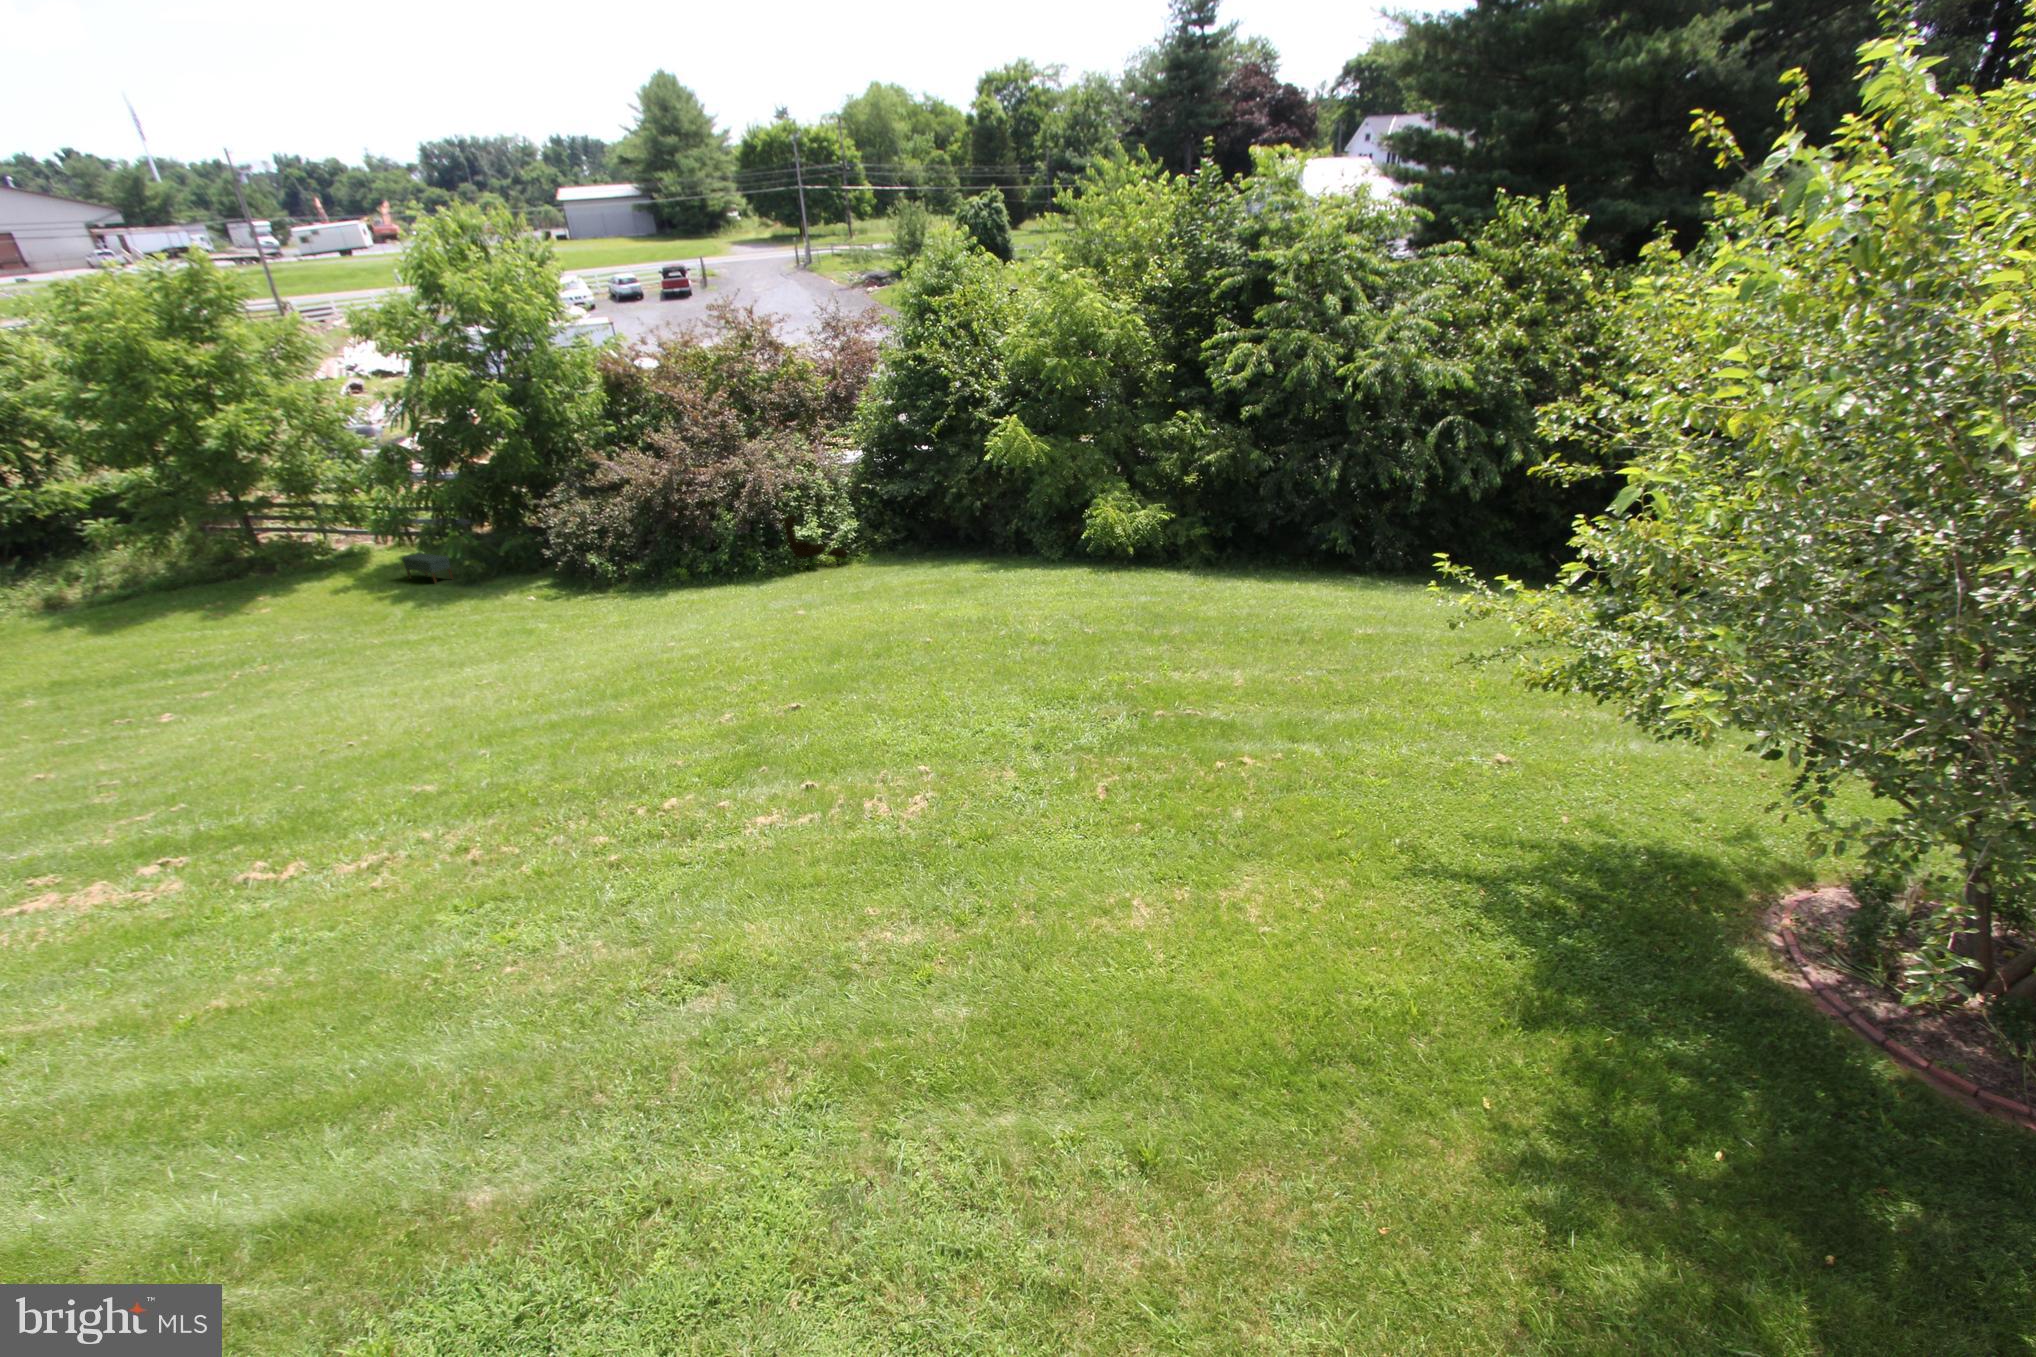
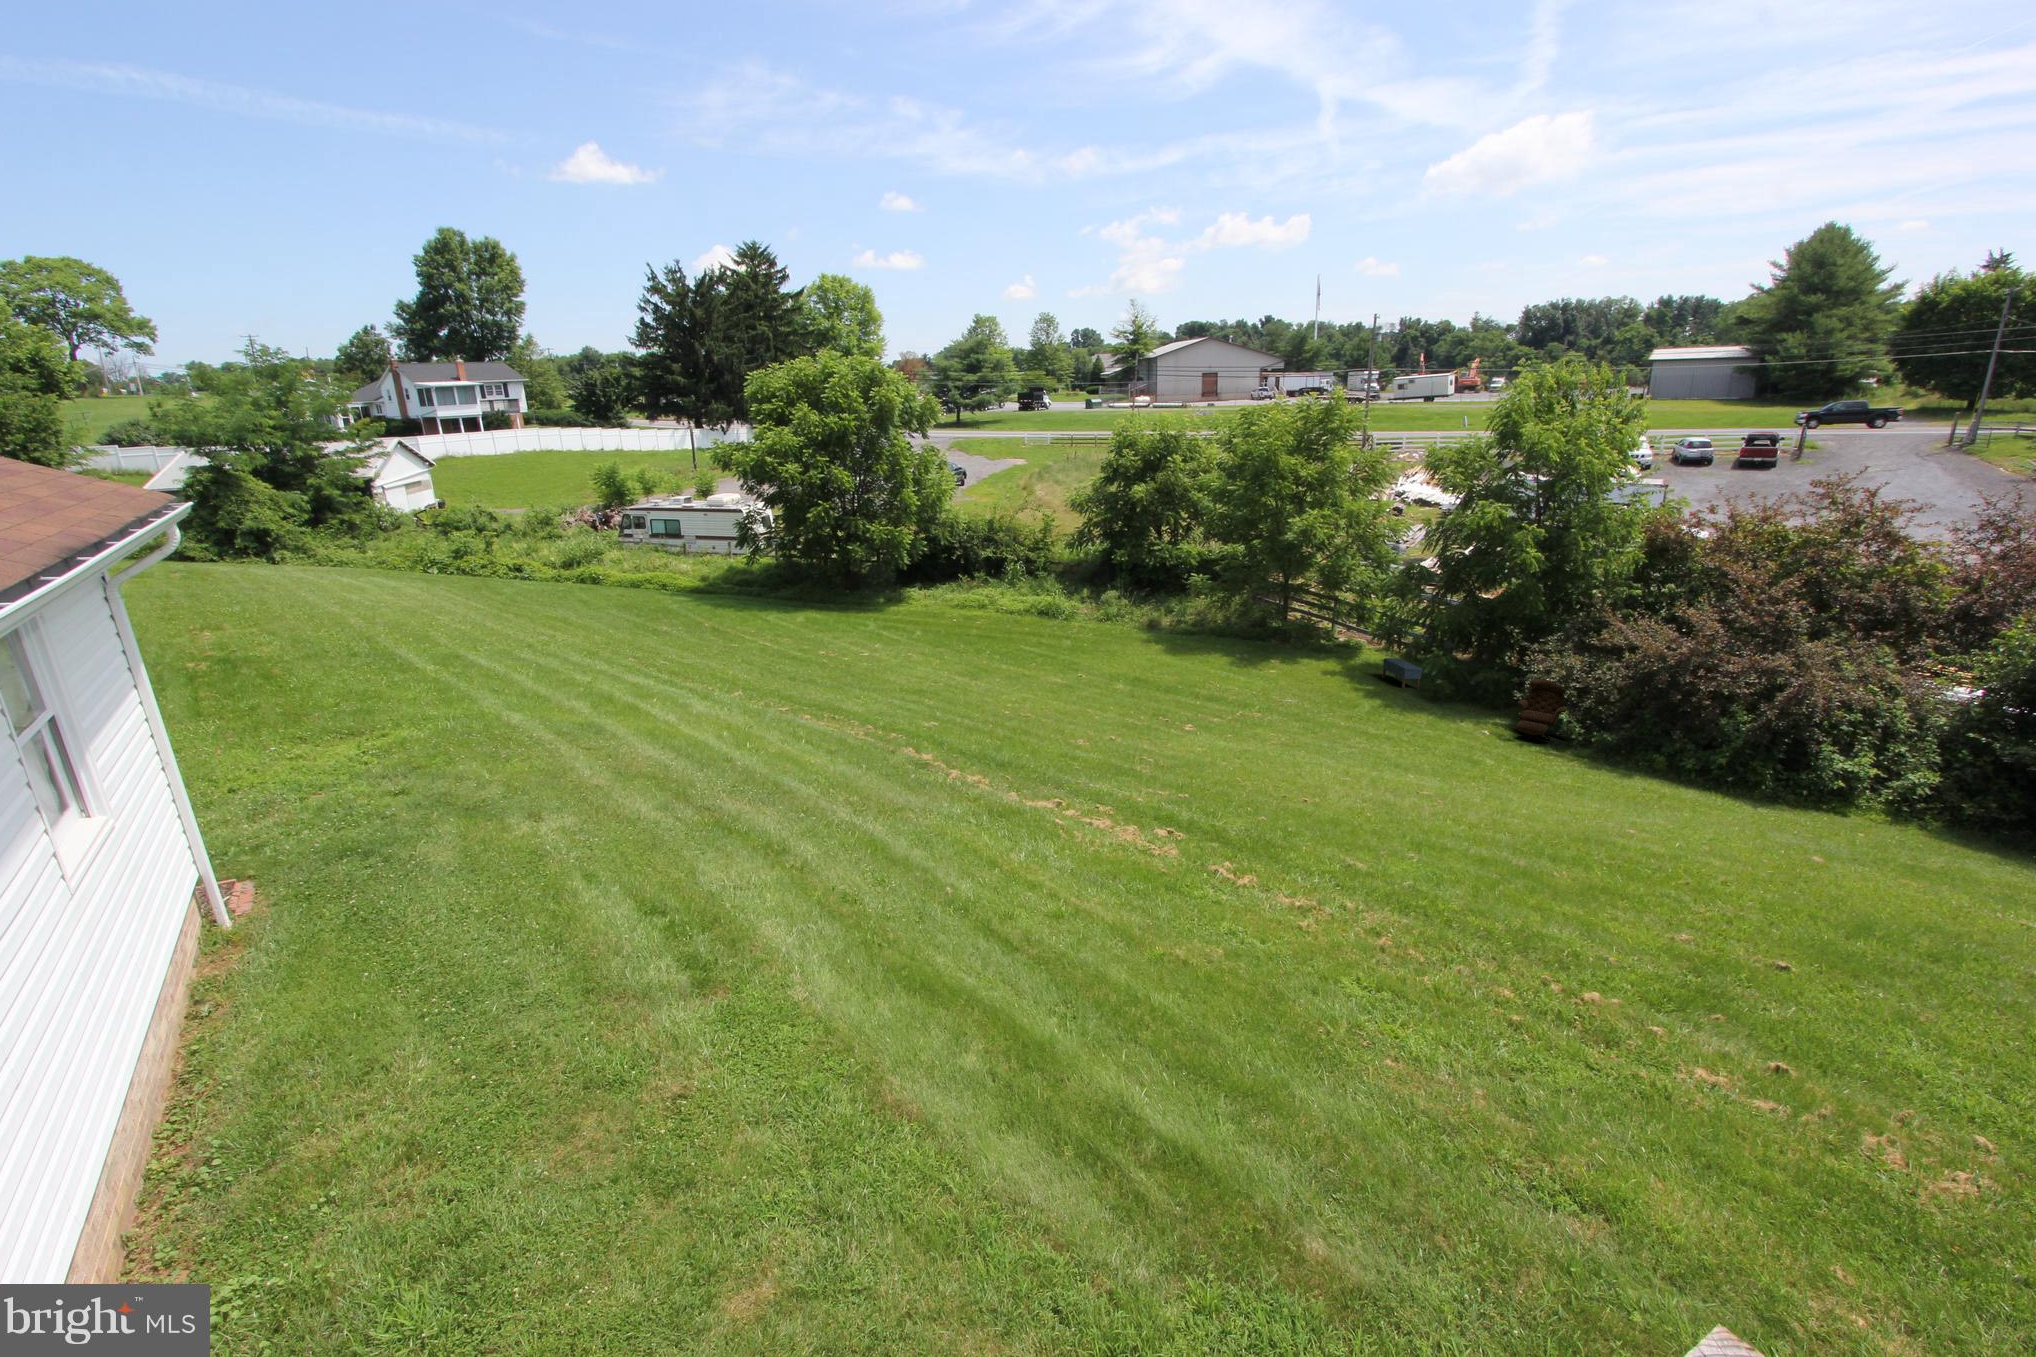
lounge chair: present [783,515,848,569] -> present [1516,679,1567,742]

